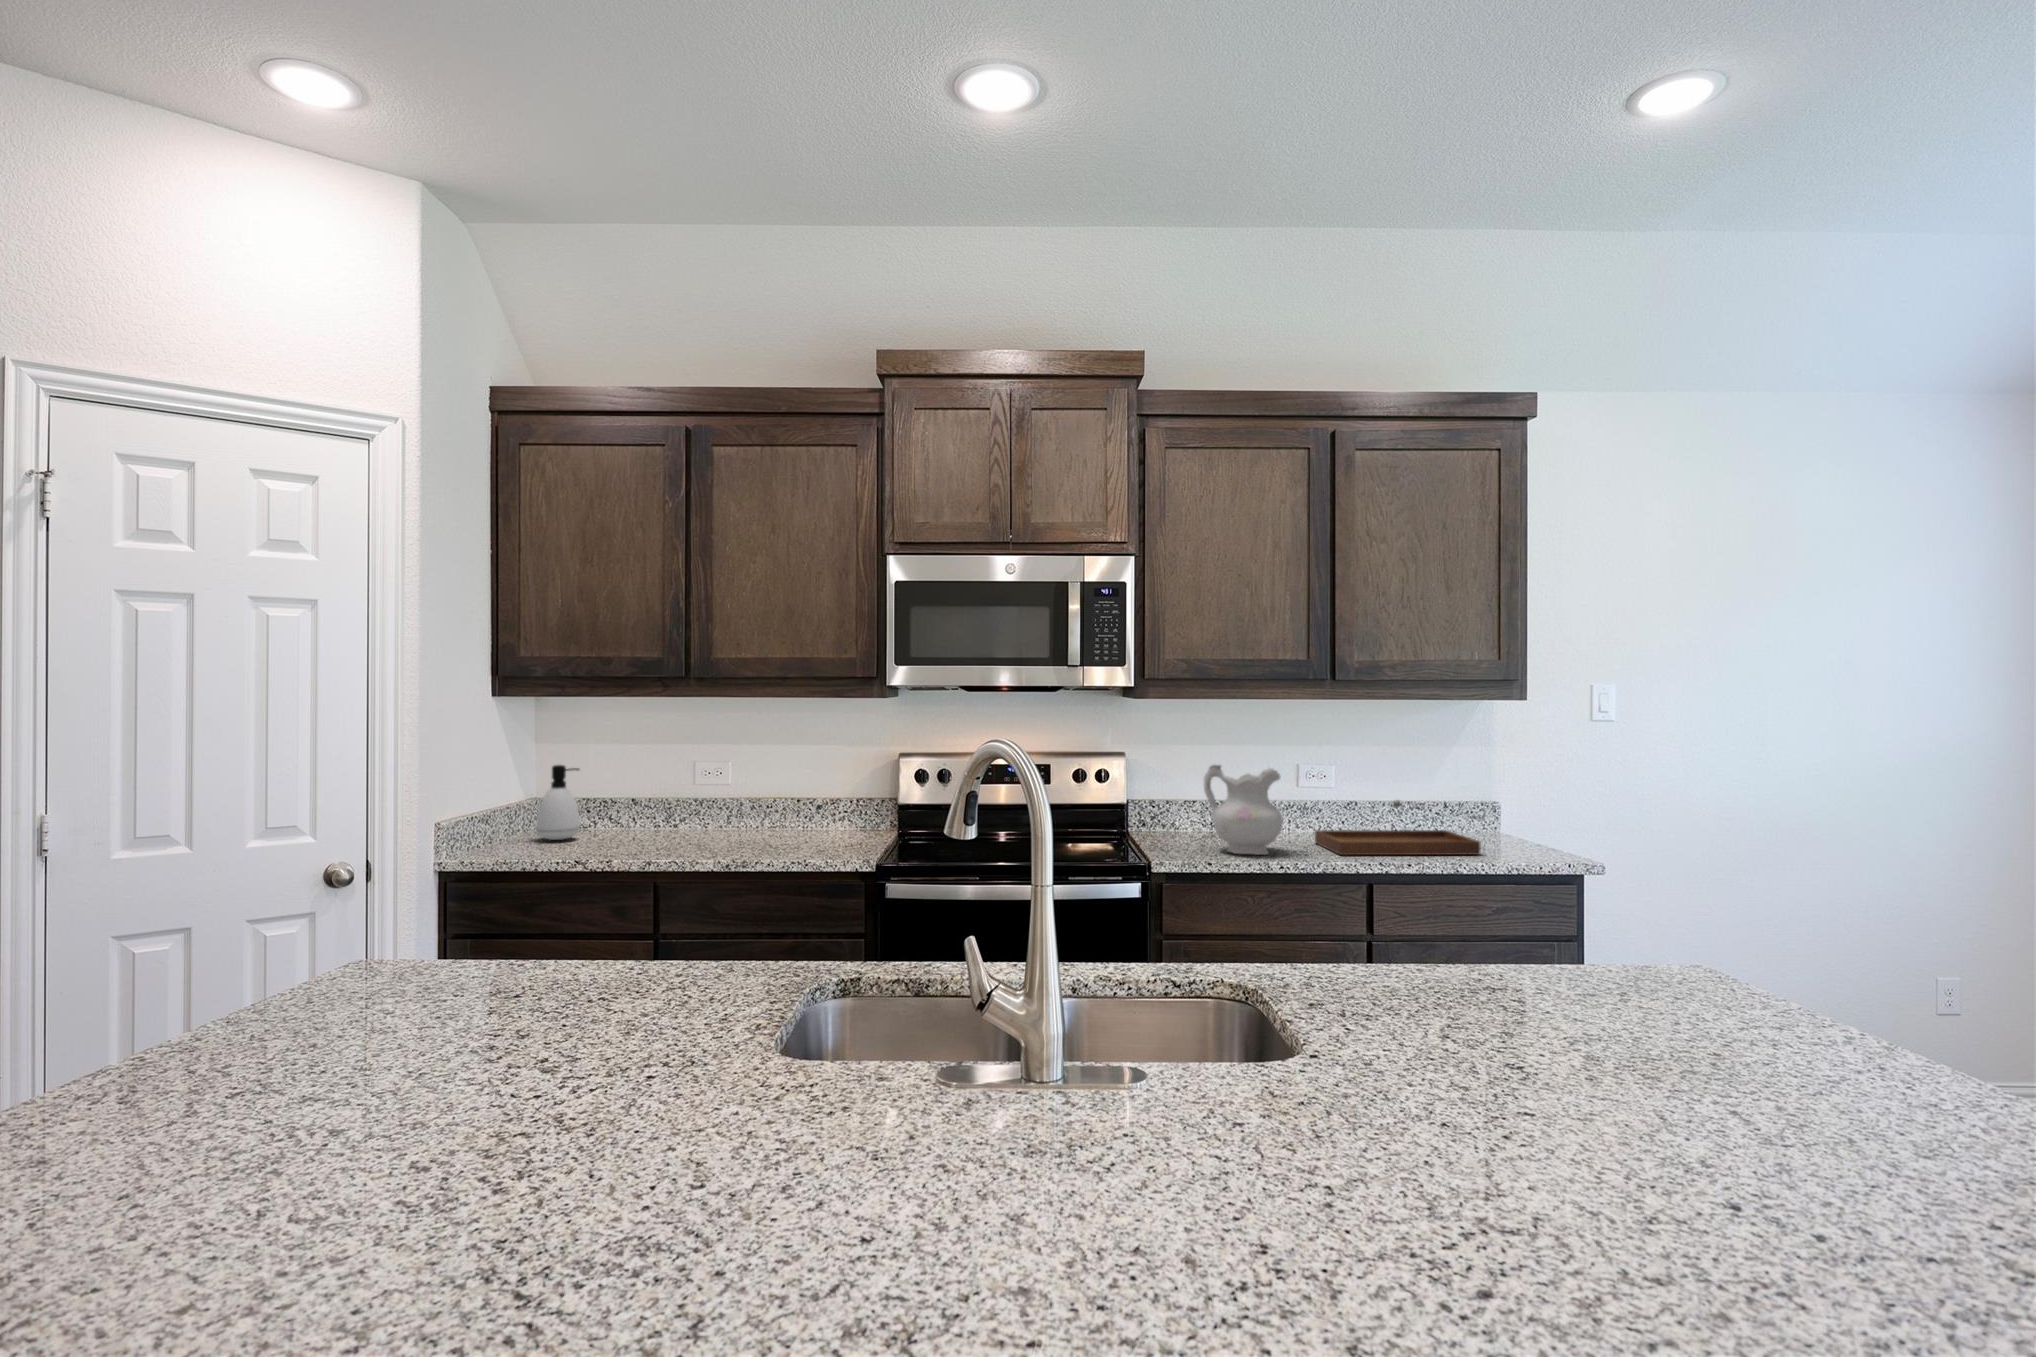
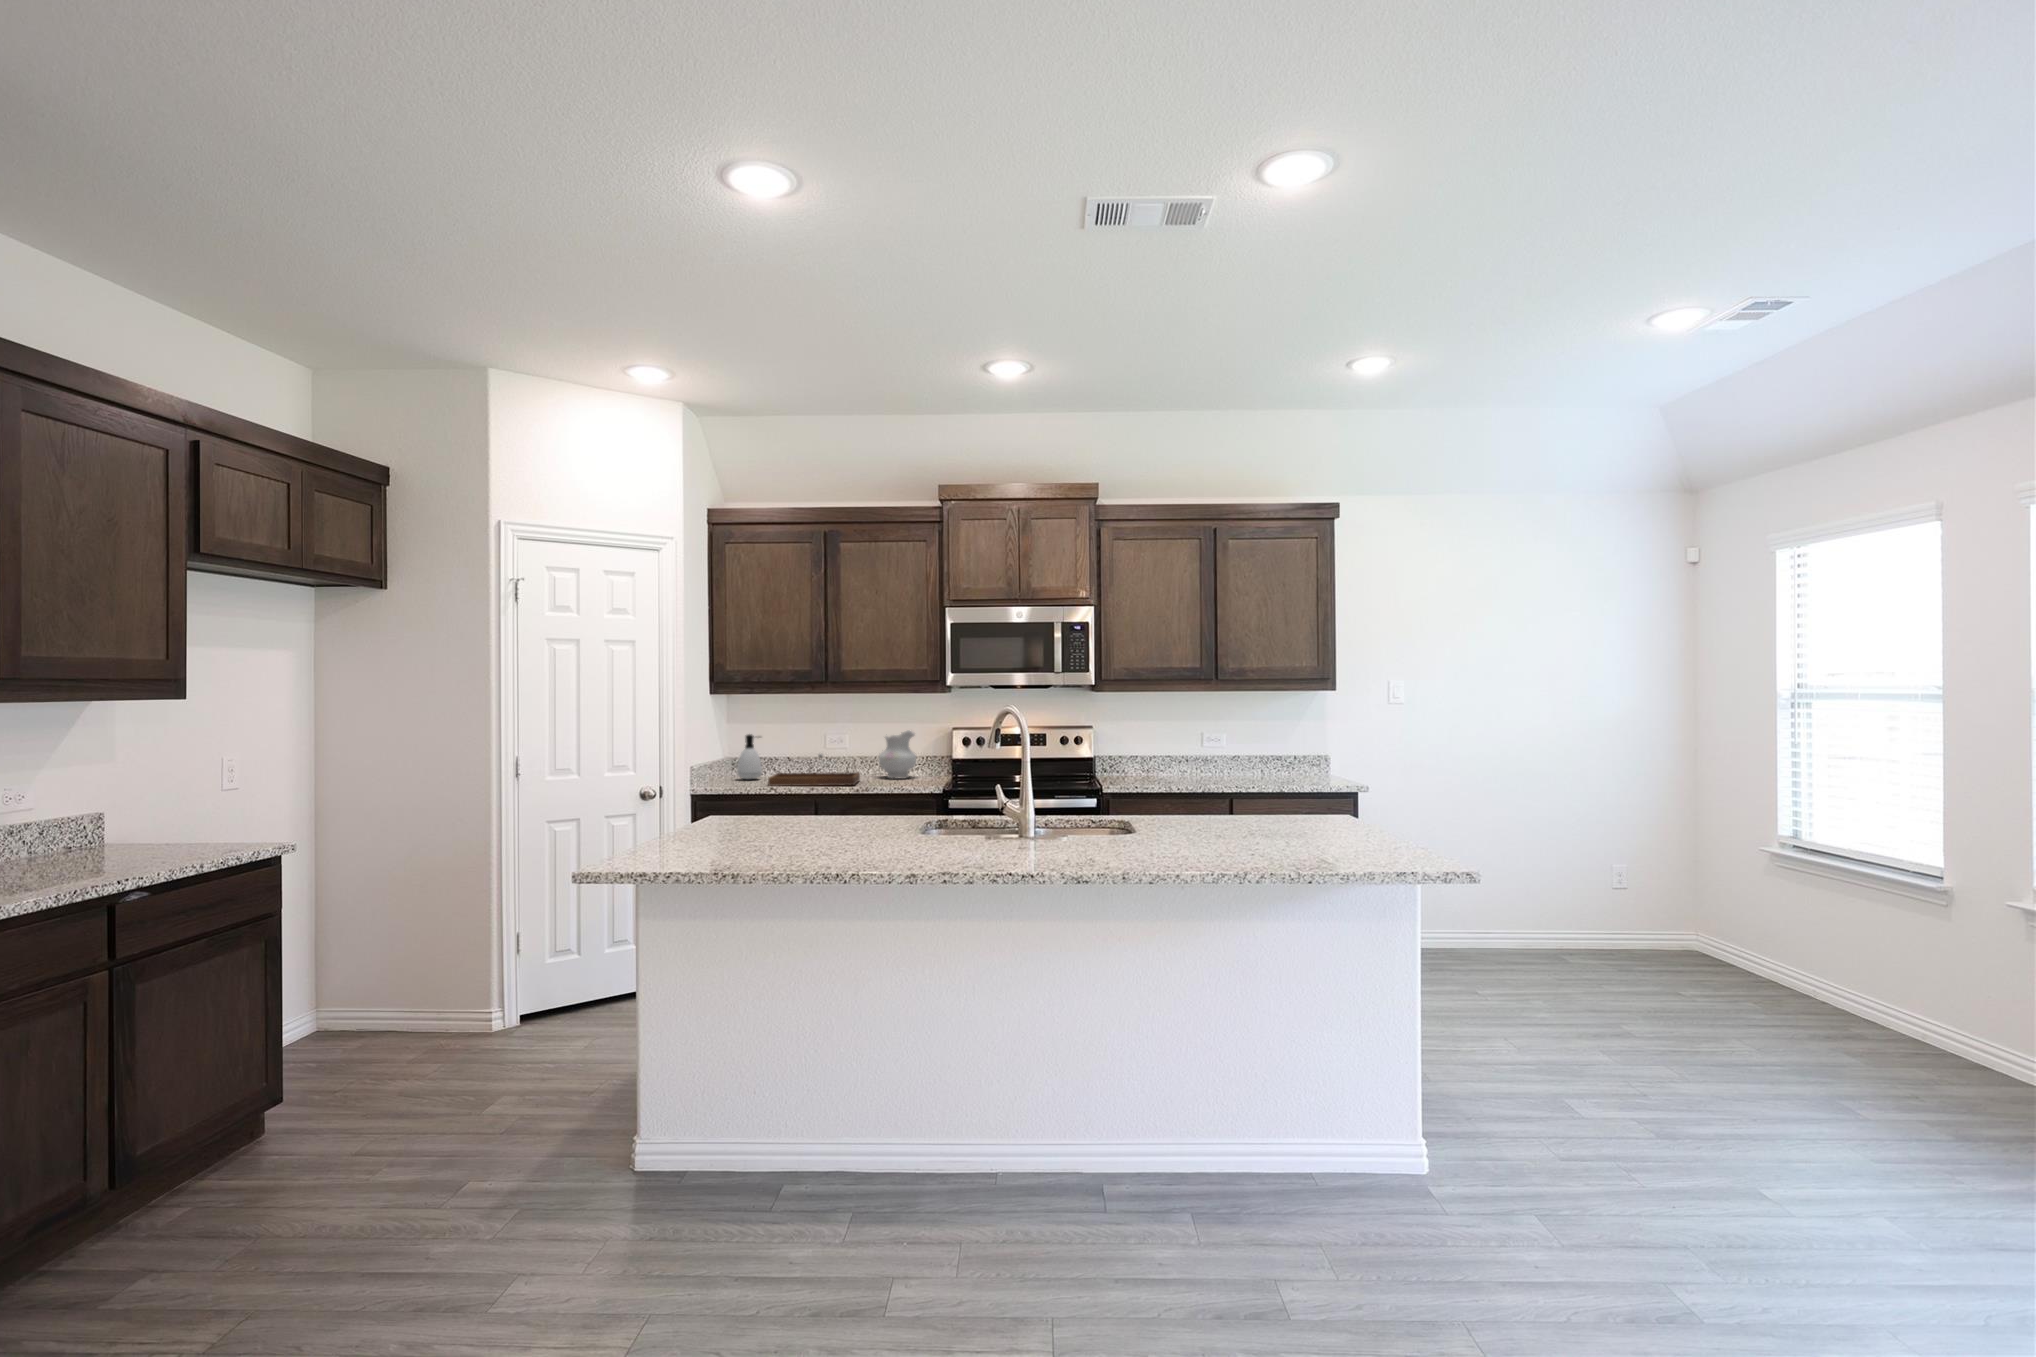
ceramic pitcher: present [1204,765,1283,855] -> present [879,730,916,779]
tray: present [1315,800,1481,855] -> present [768,754,860,786]

